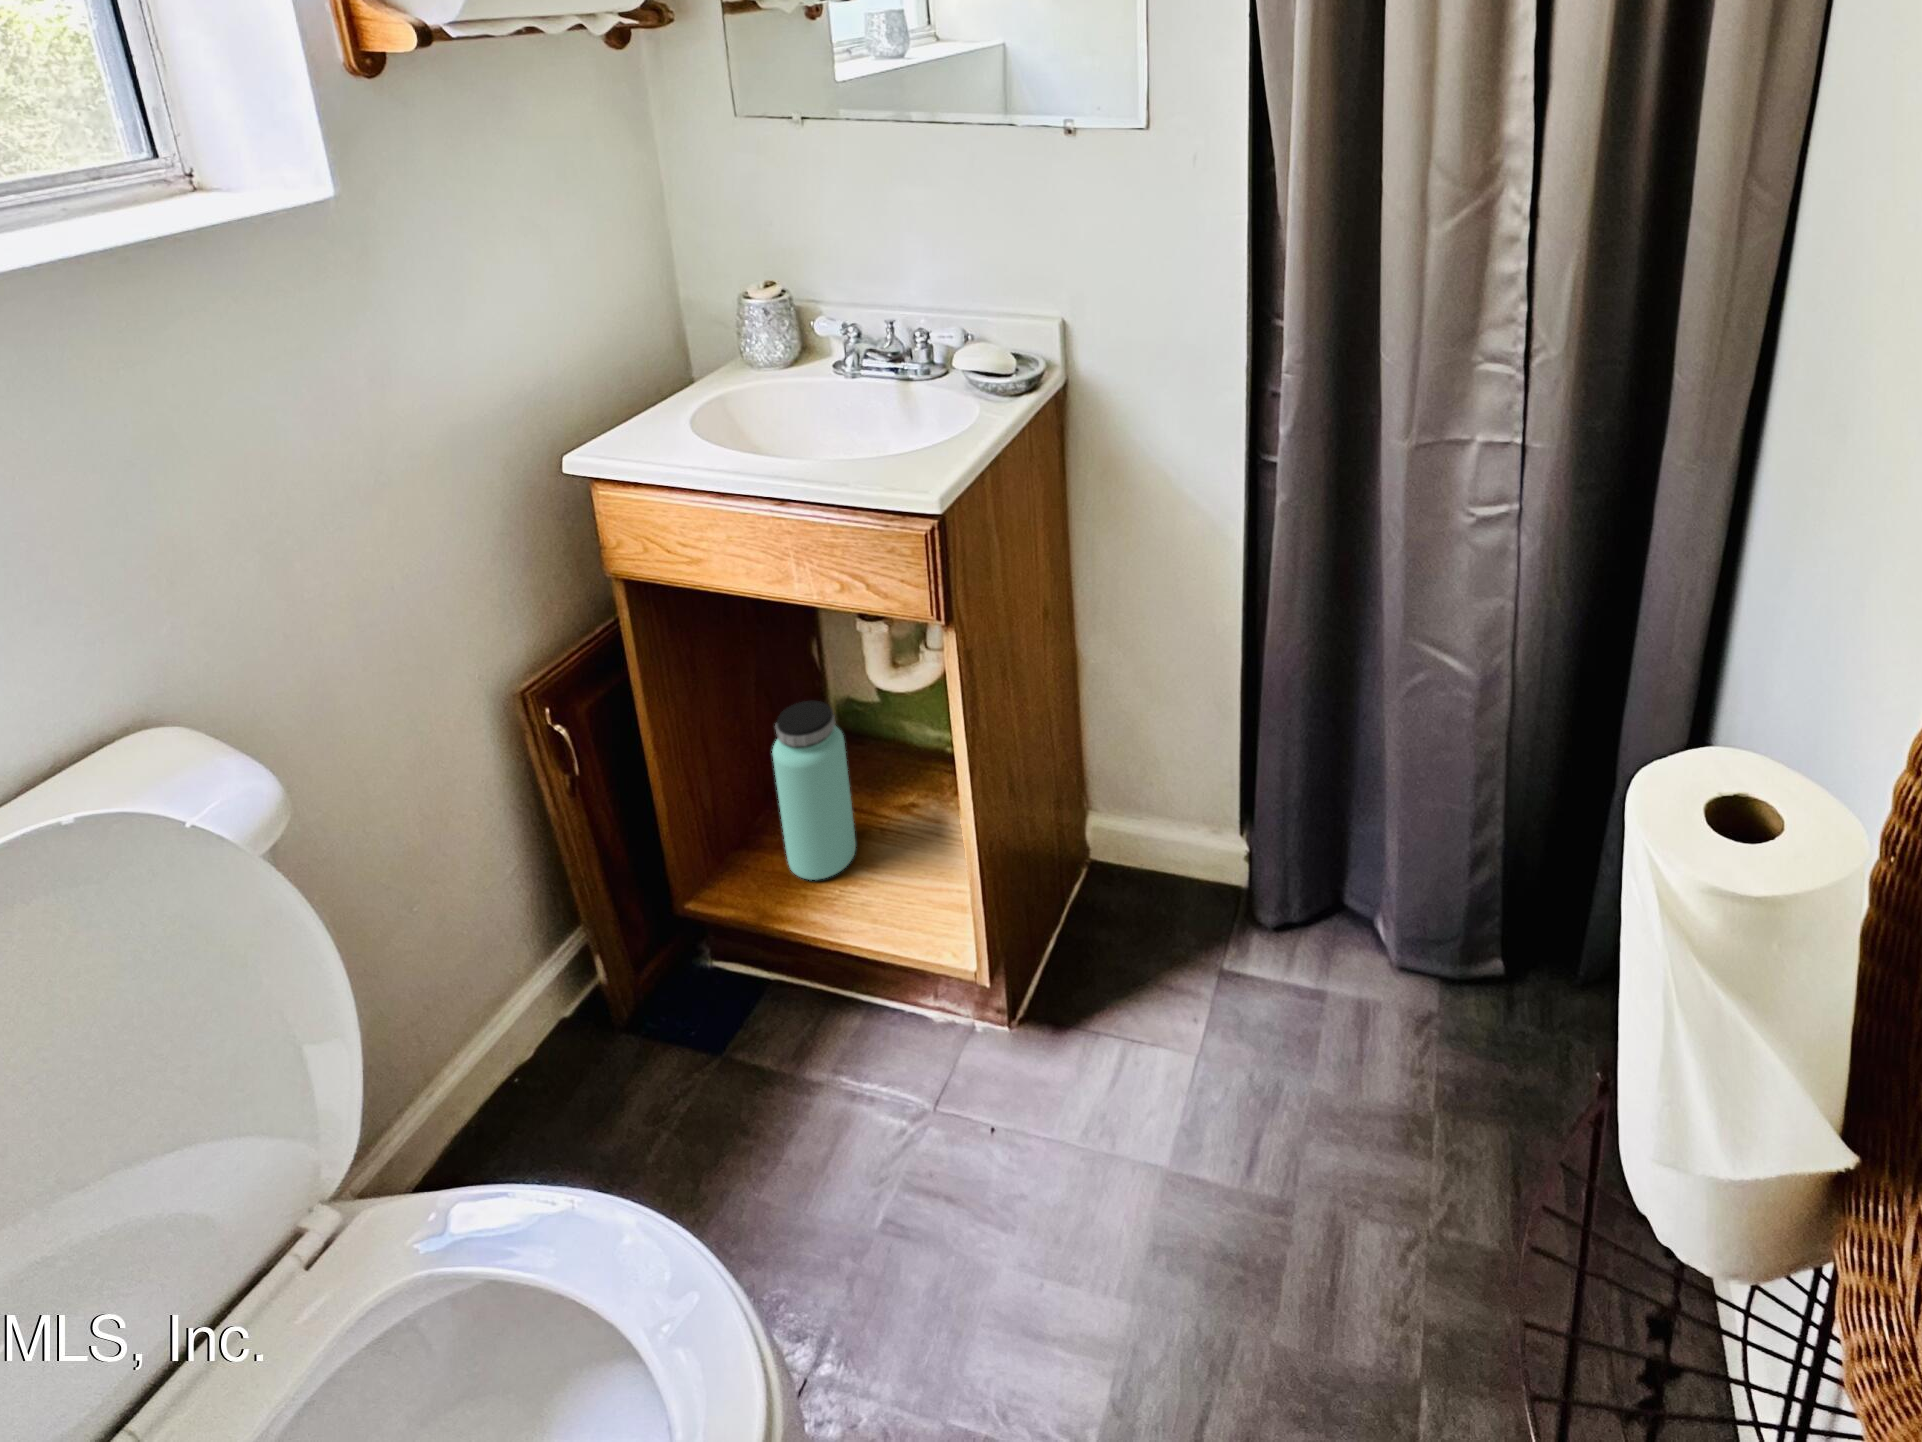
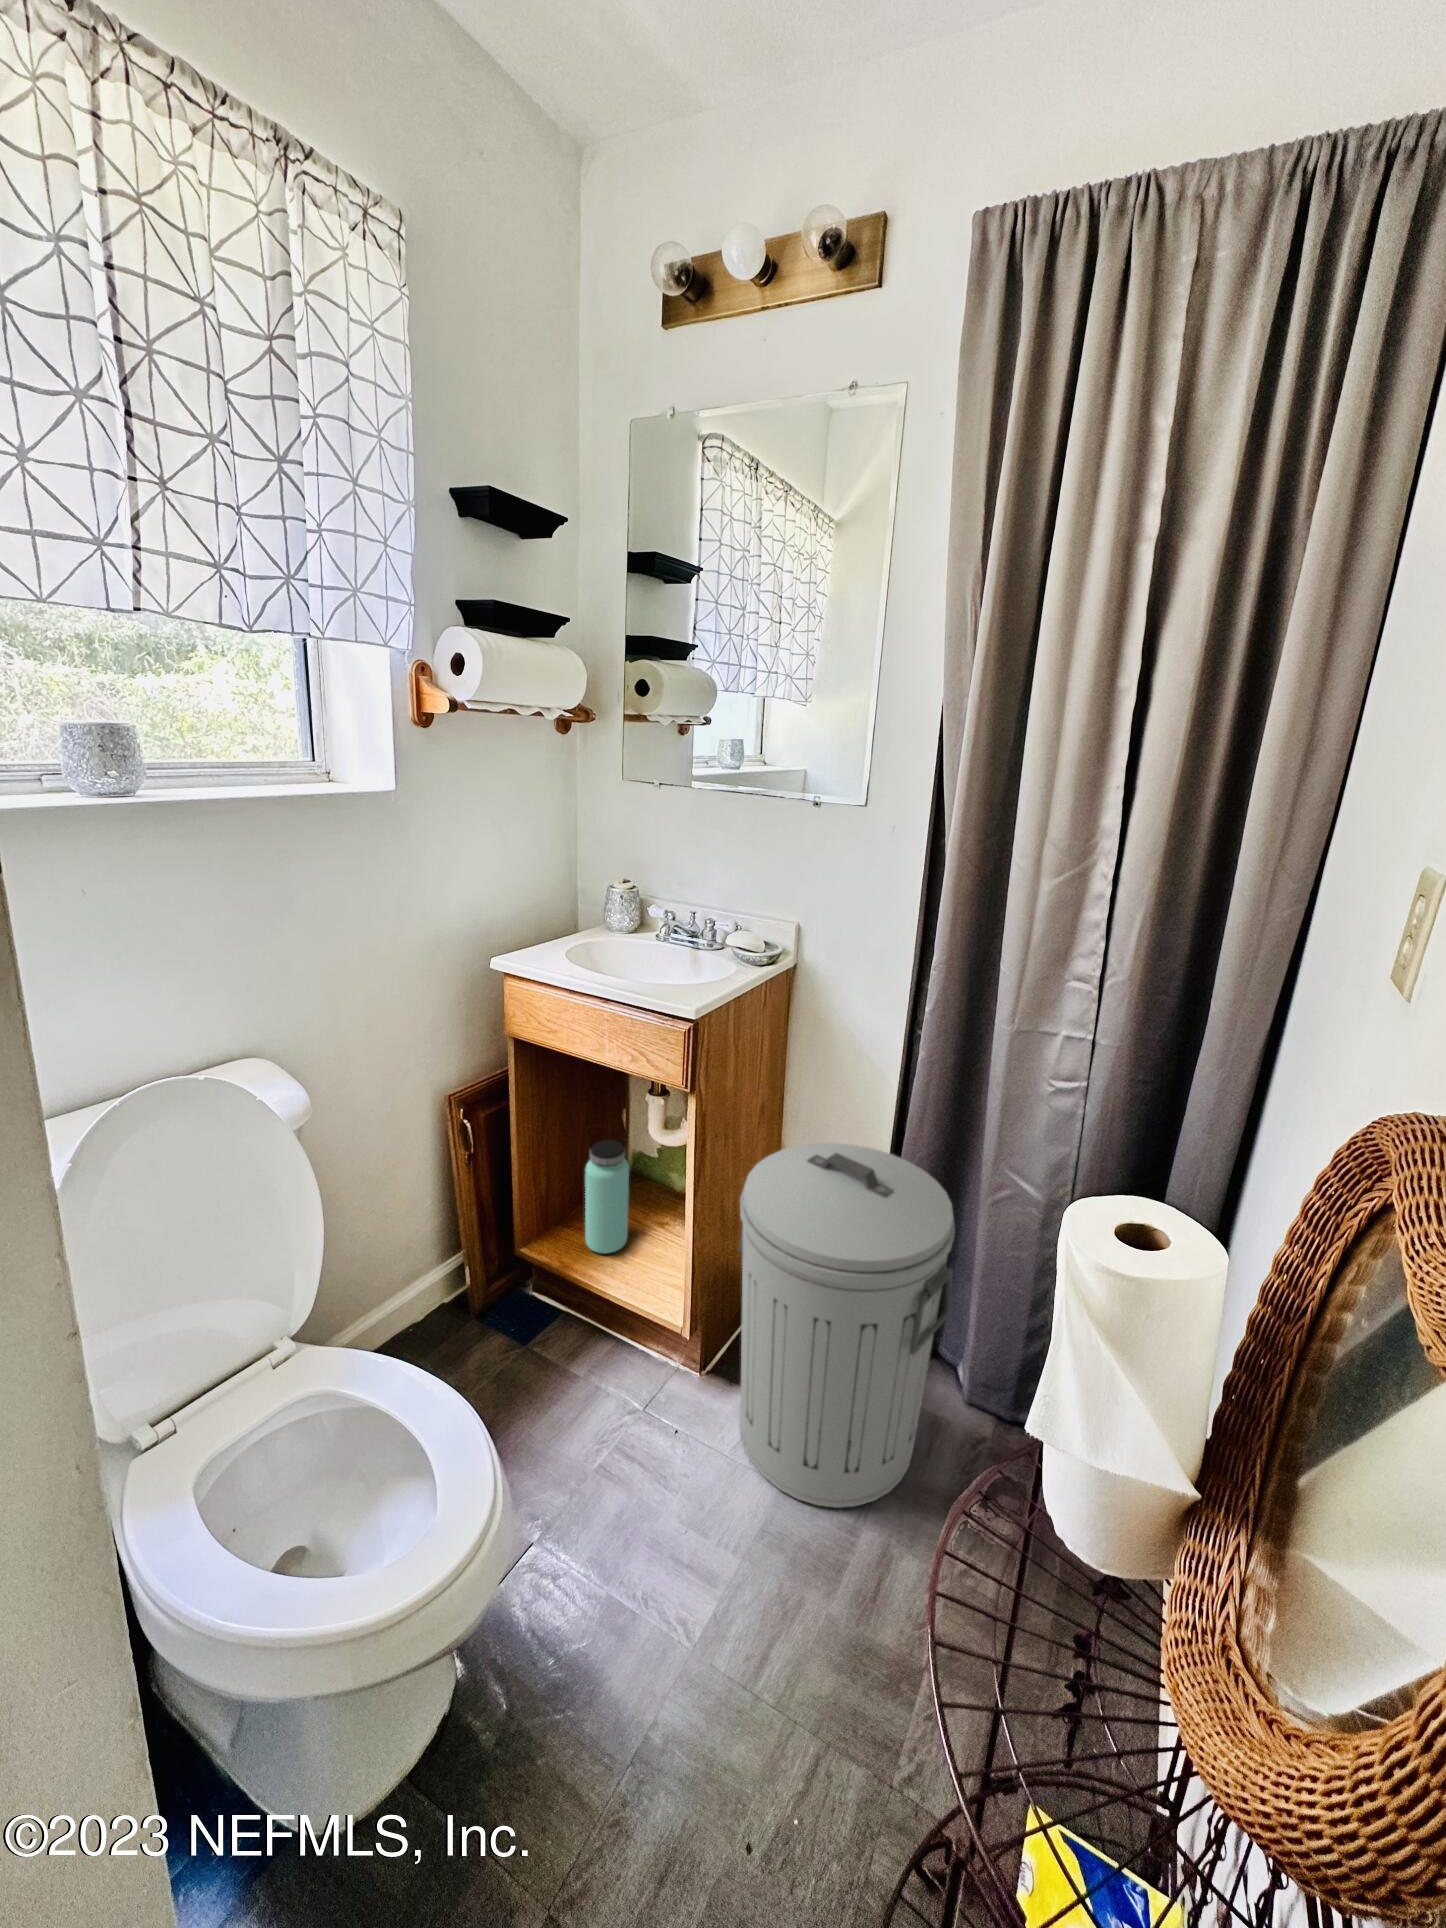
trash can: none [1046,642,1374,1184] -> present [739,1143,955,1508]

